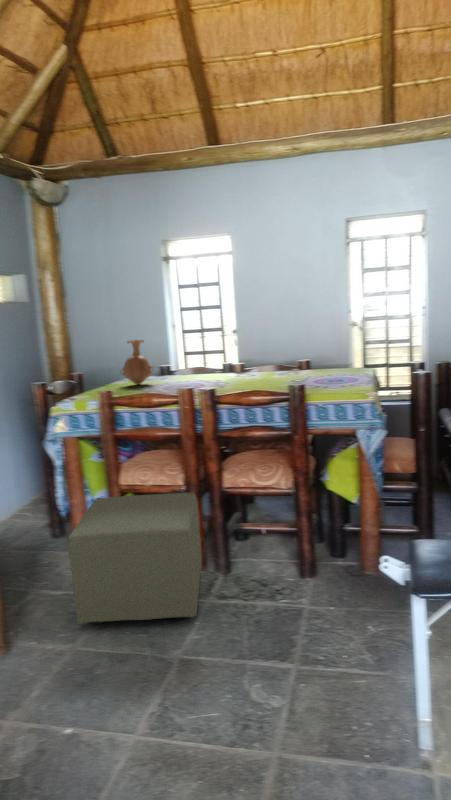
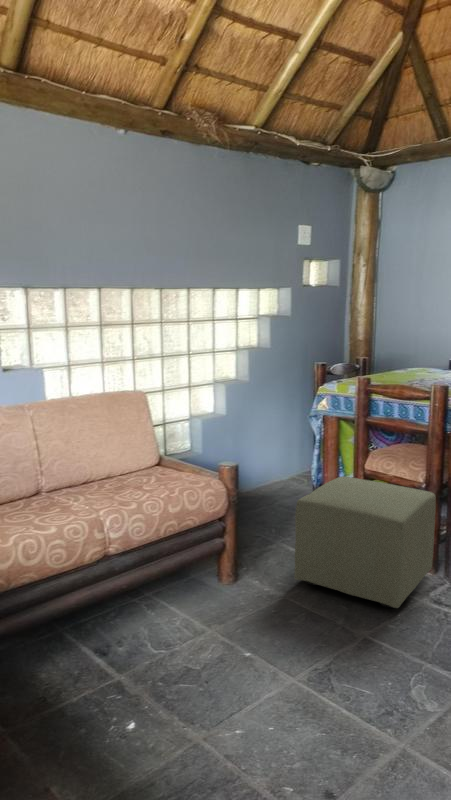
vase: present [121,340,152,385] -> none [400,331,435,377]

